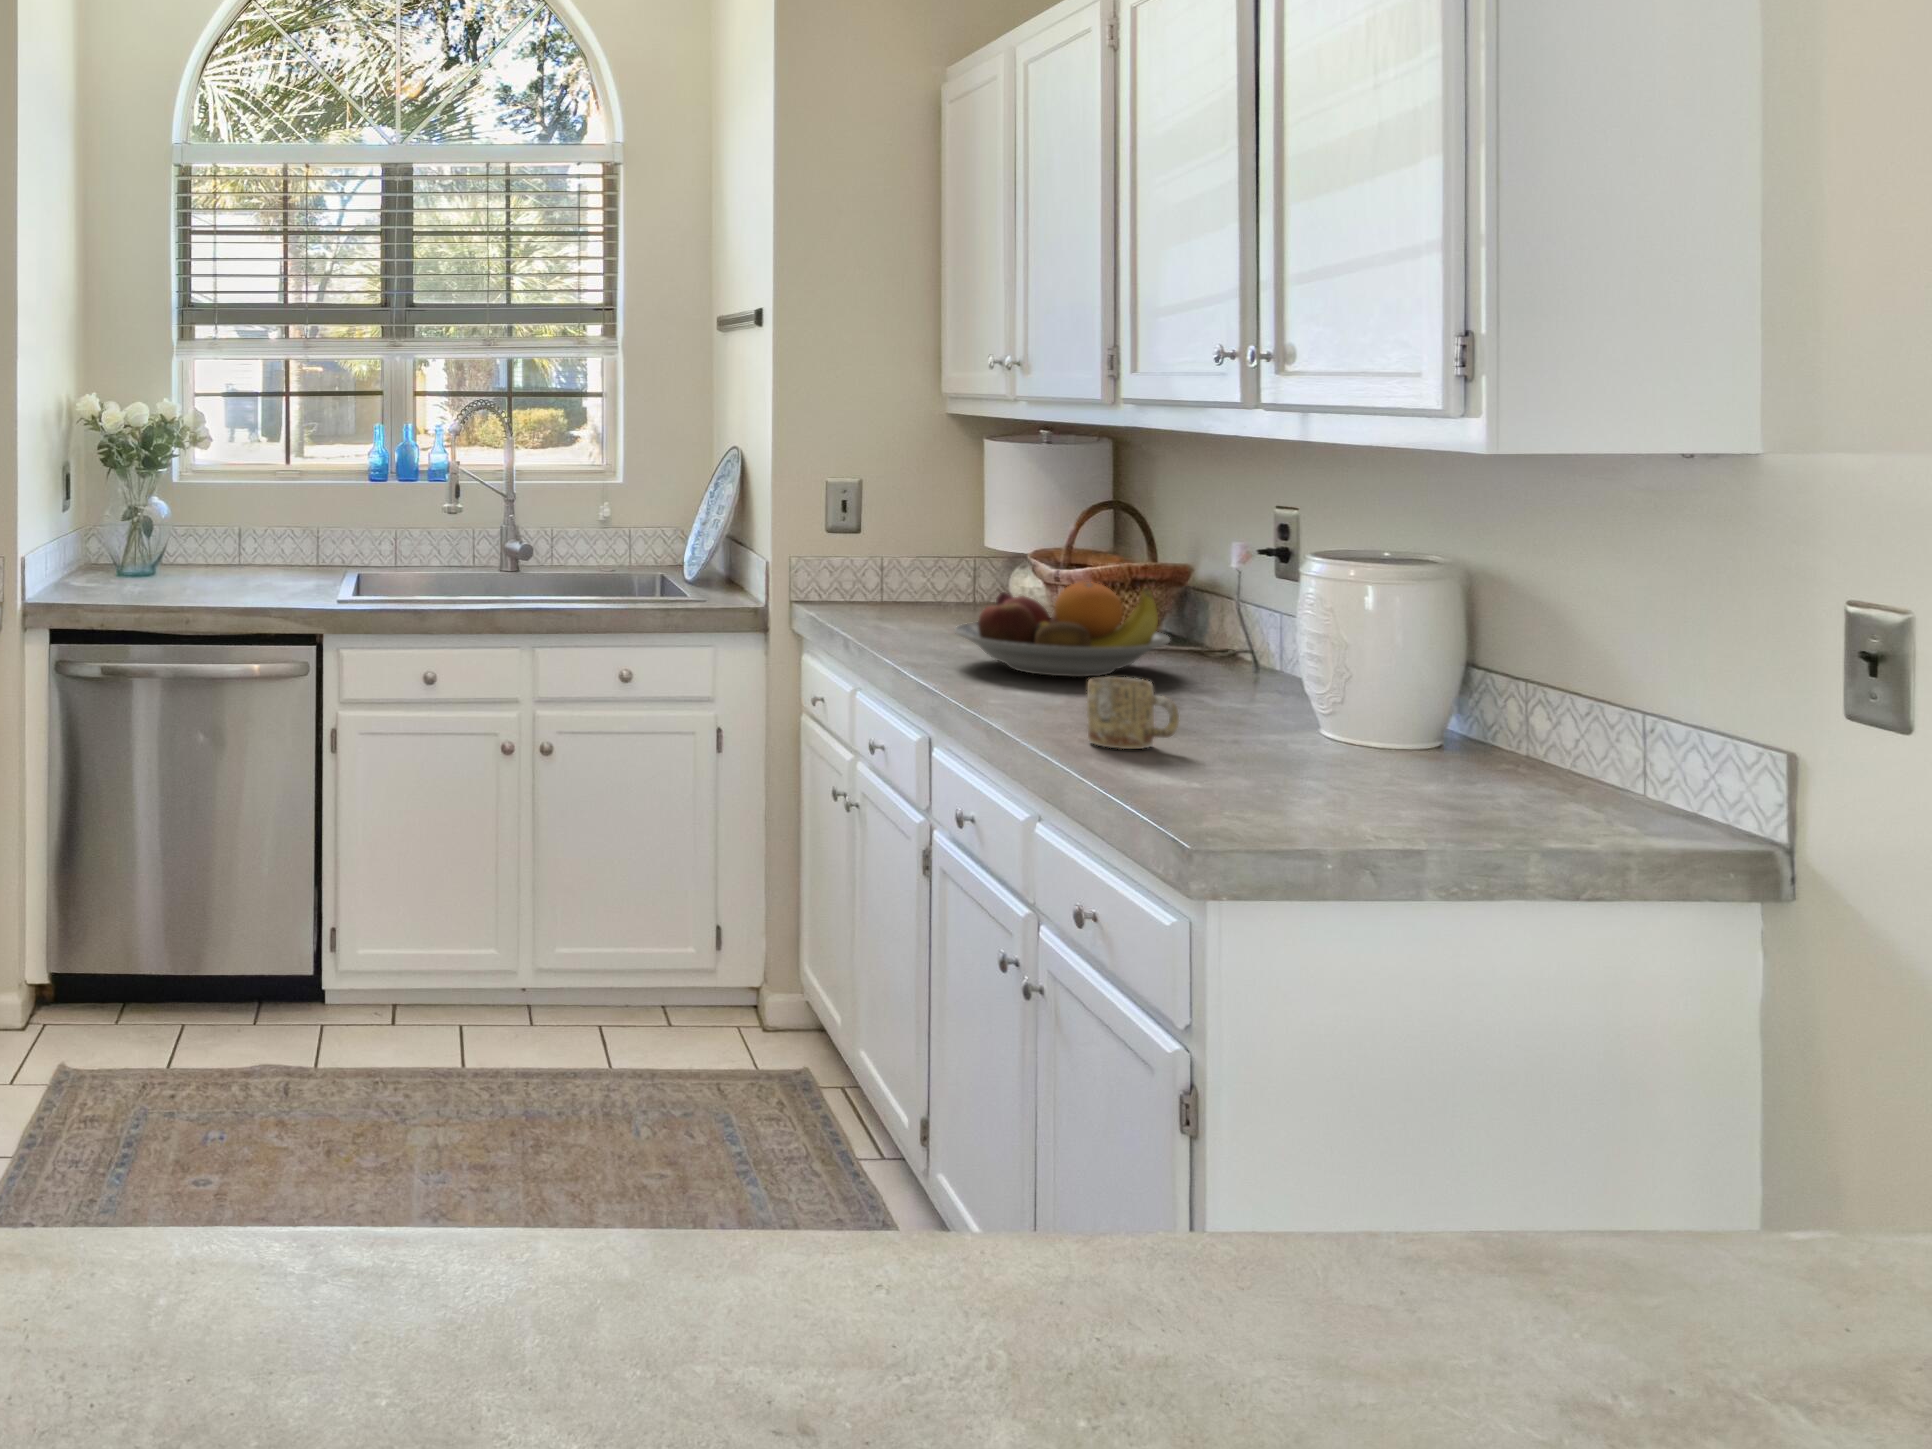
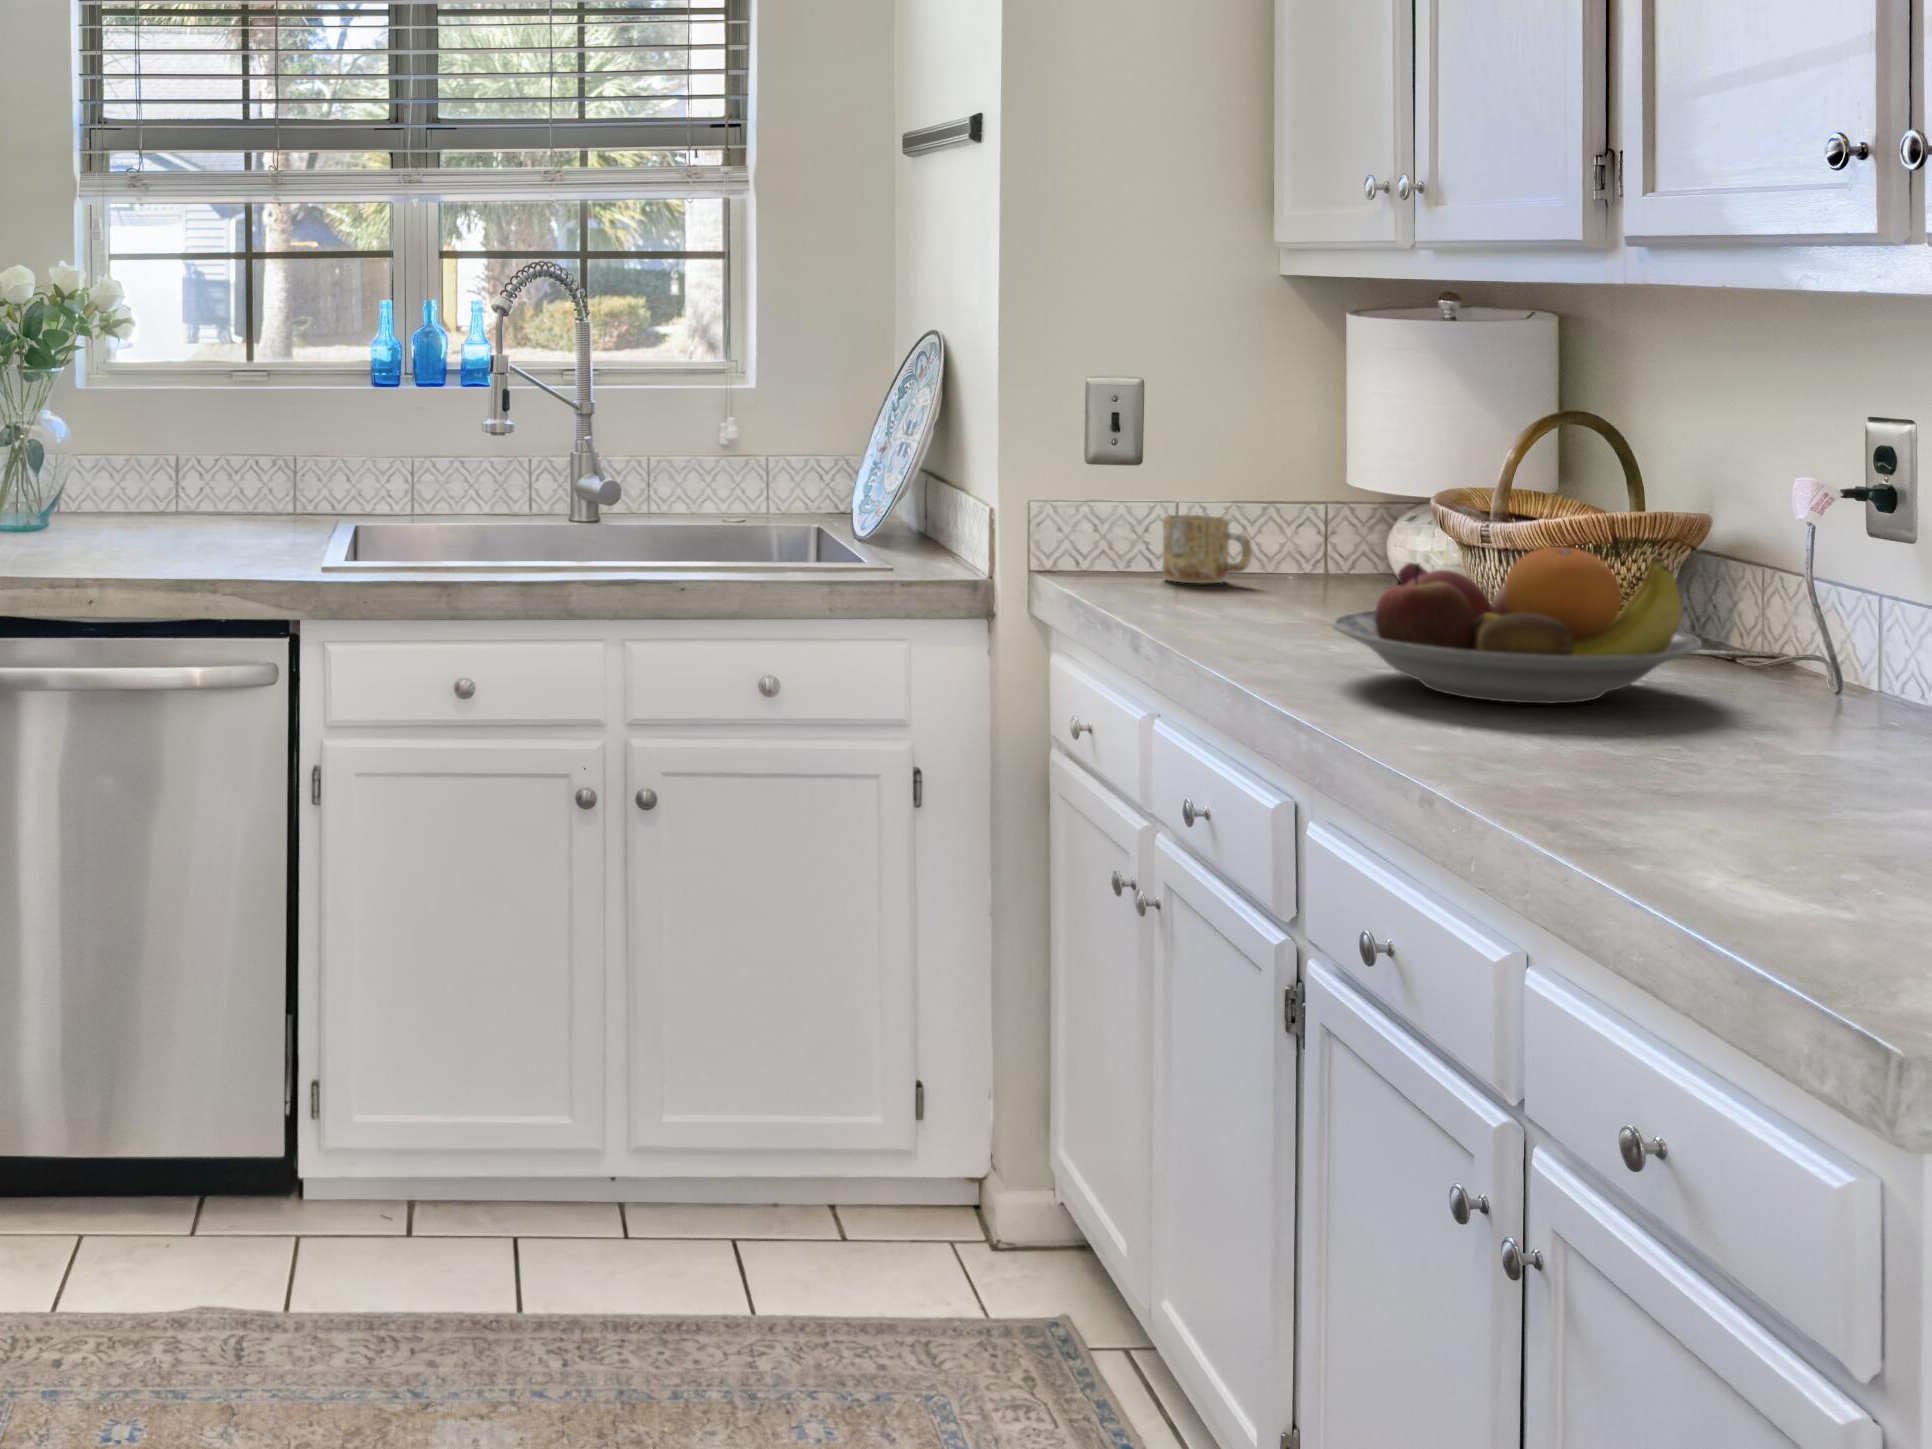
mug: present [1087,677,1179,749] -> present [1163,515,1252,583]

